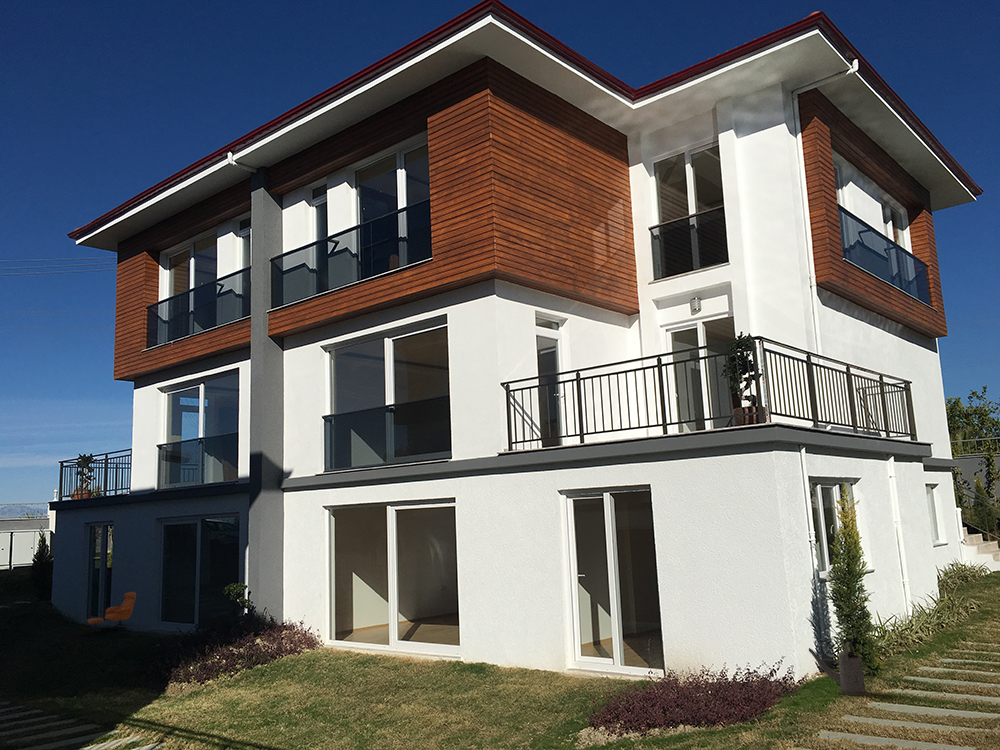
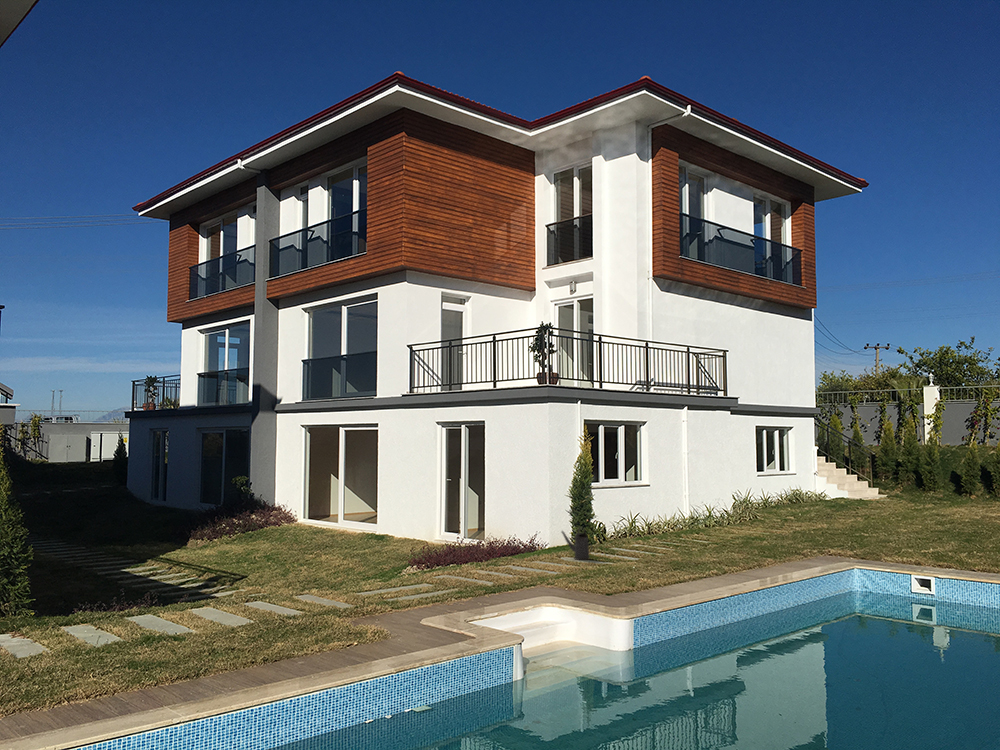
lounge chair: present [88,592,136,631] -> none [147,480,183,508]

